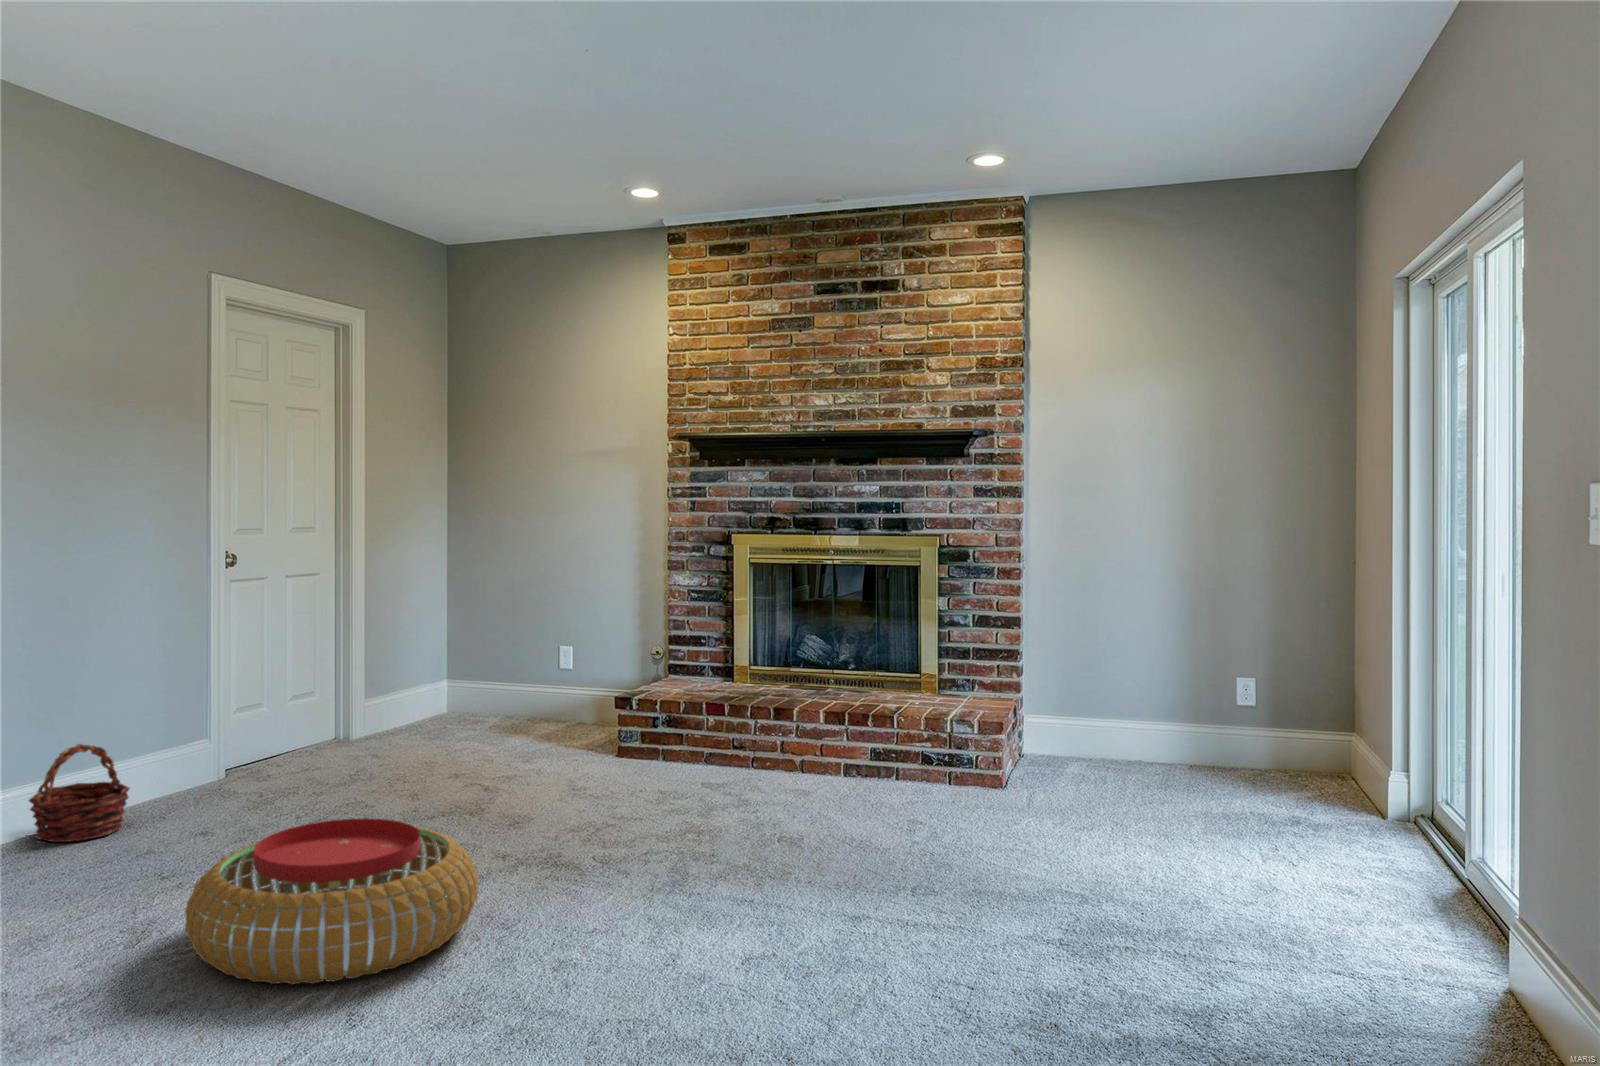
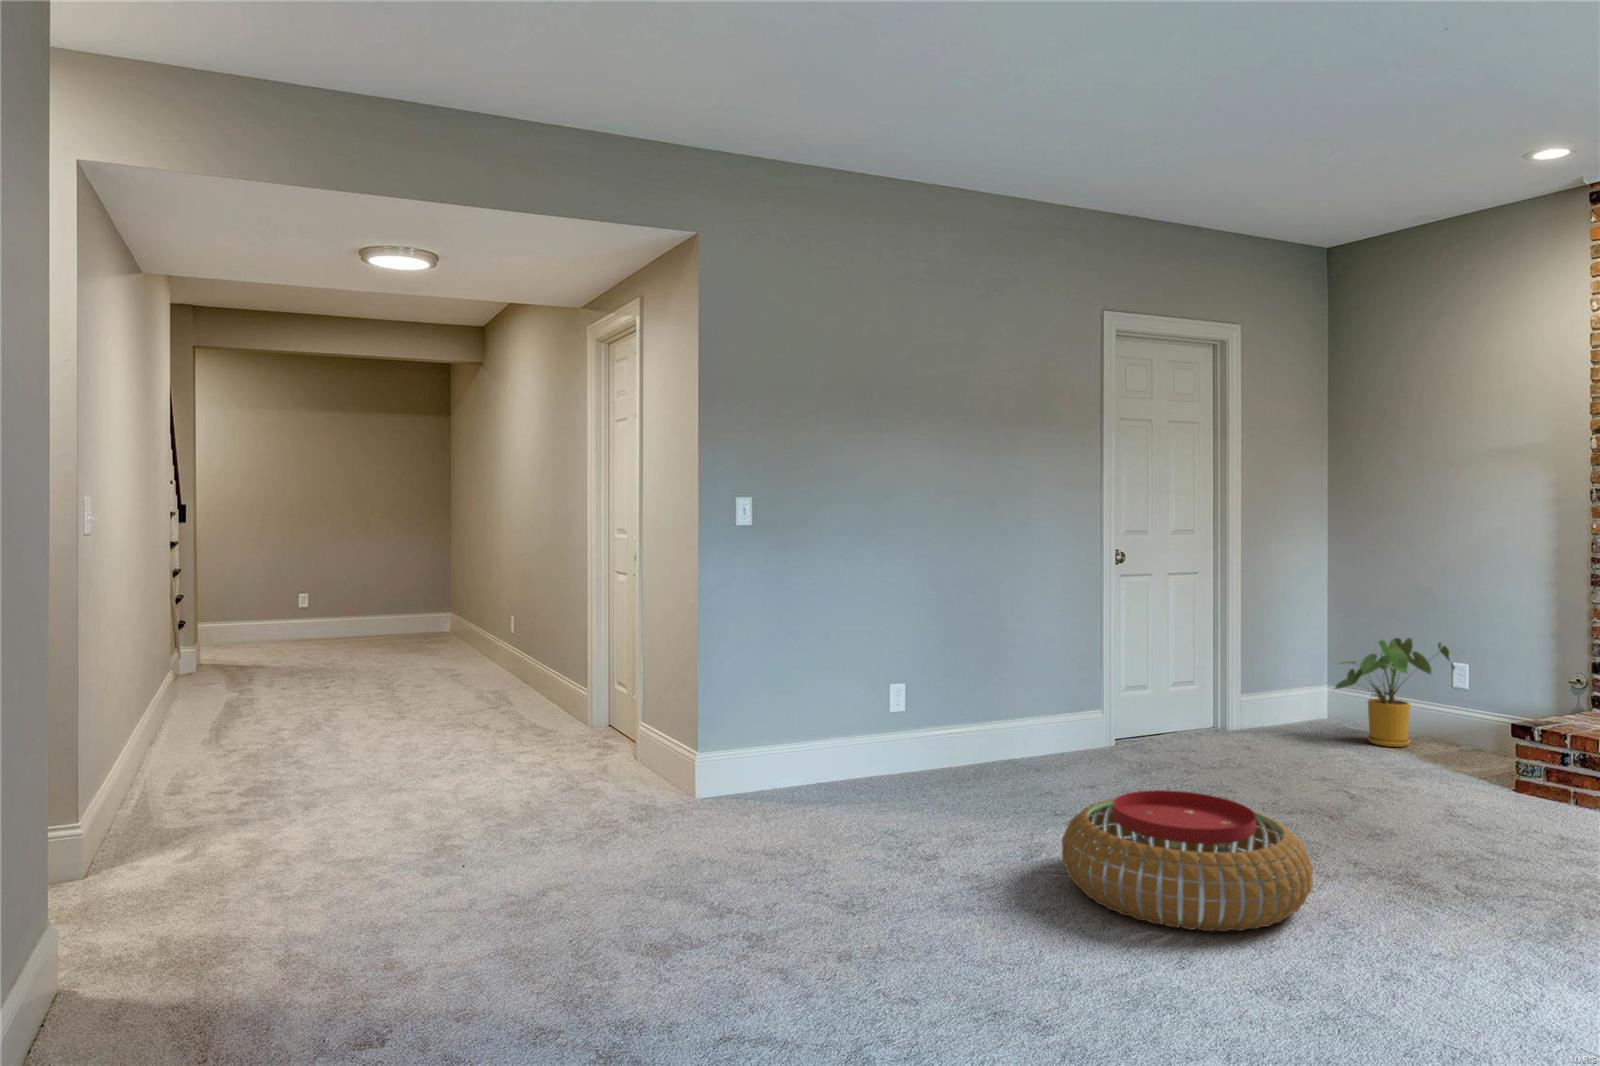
house plant: none [459,626,564,732] -> present [1335,638,1455,747]
basket: present [29,744,130,842] -> none [974,701,1041,776]

